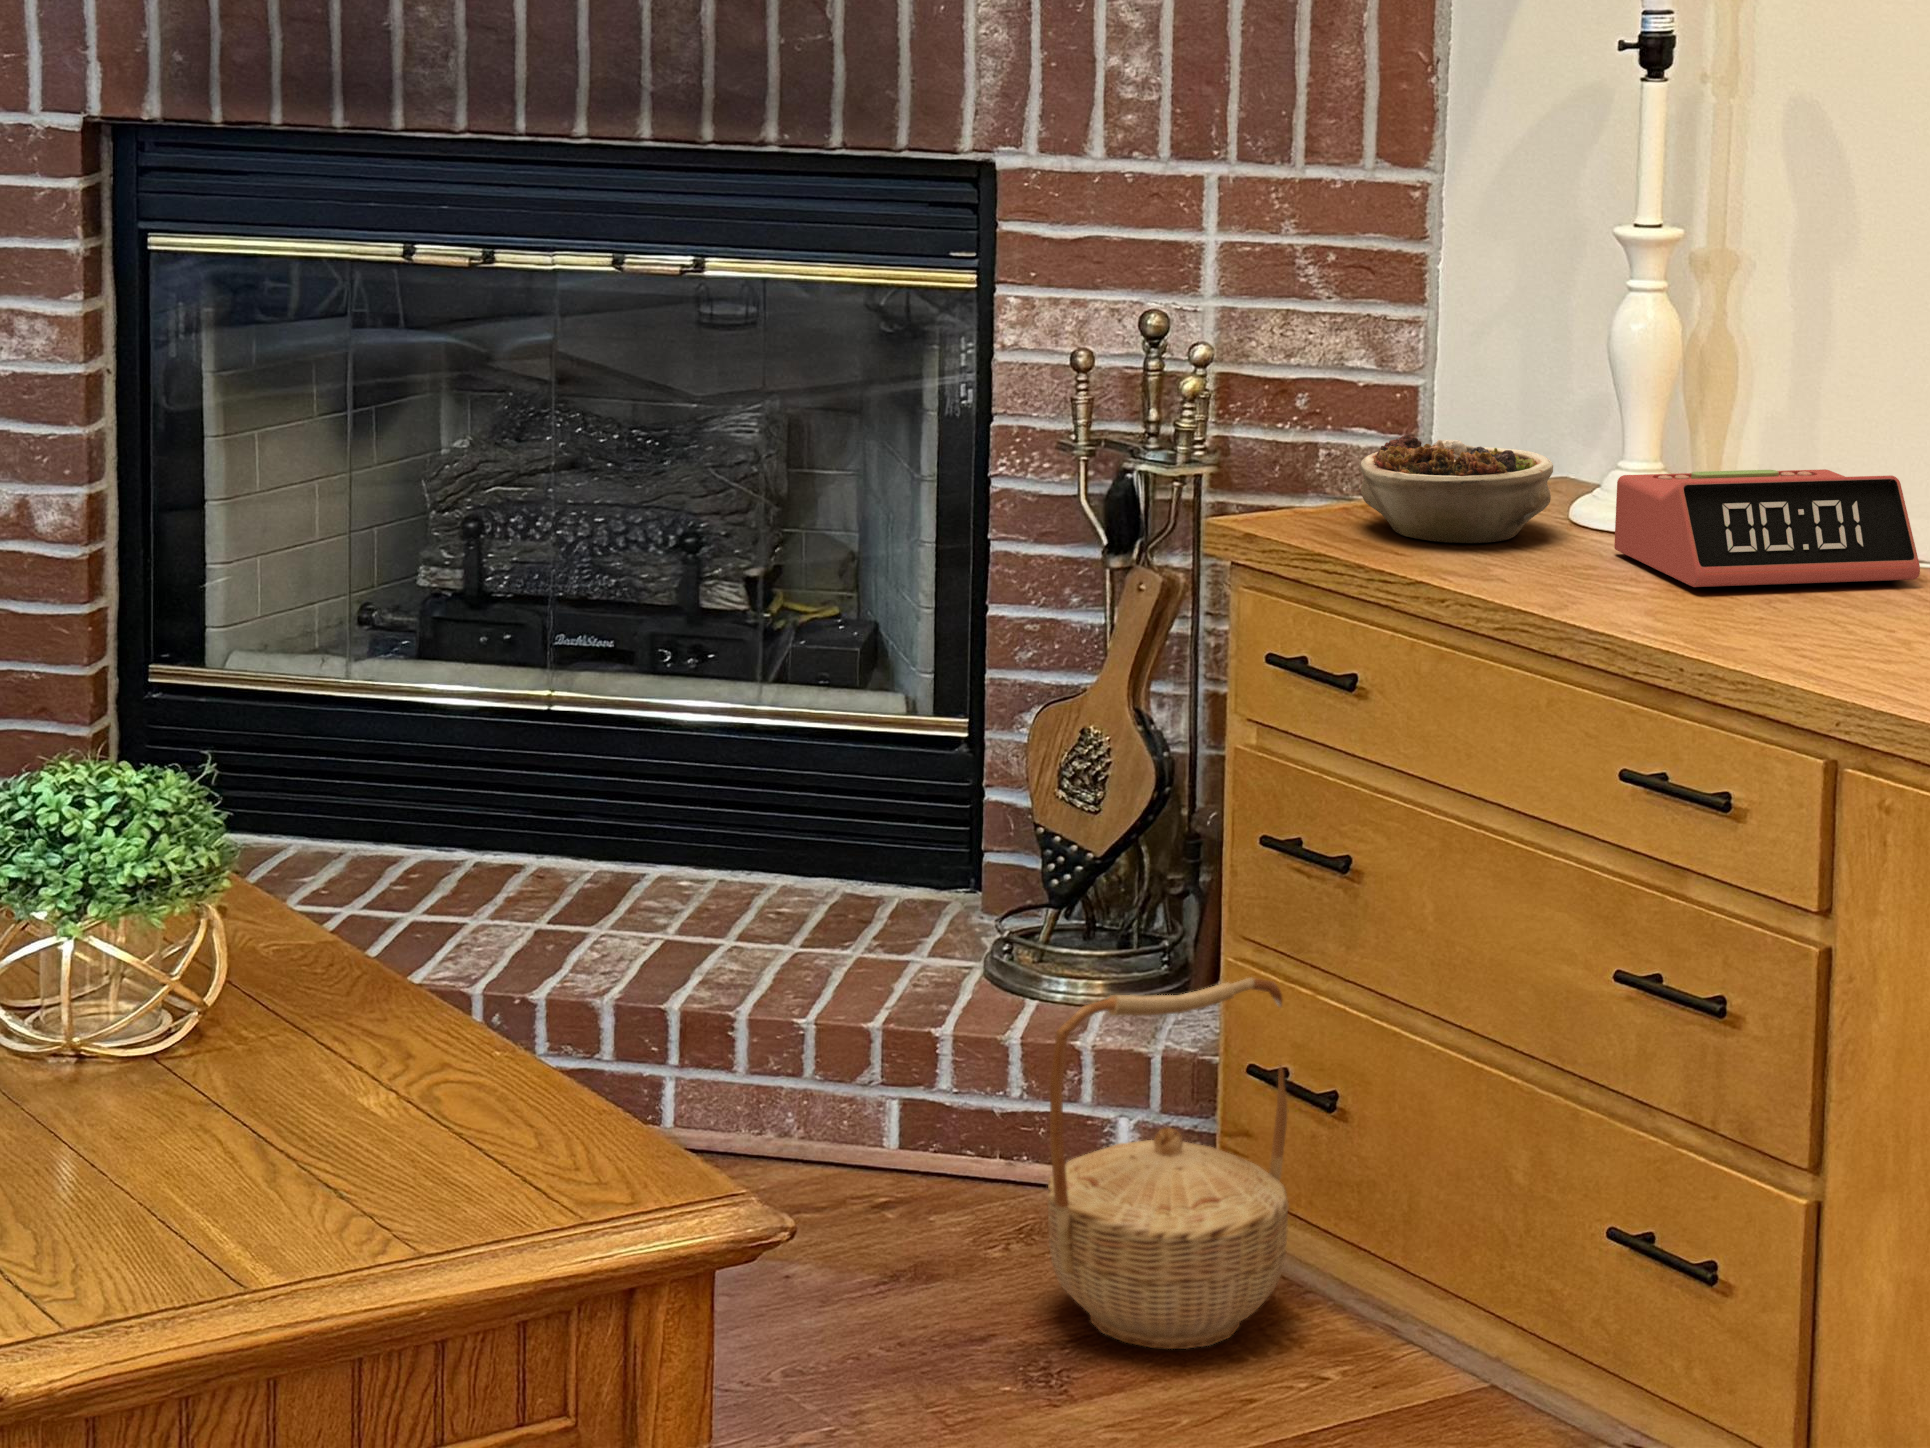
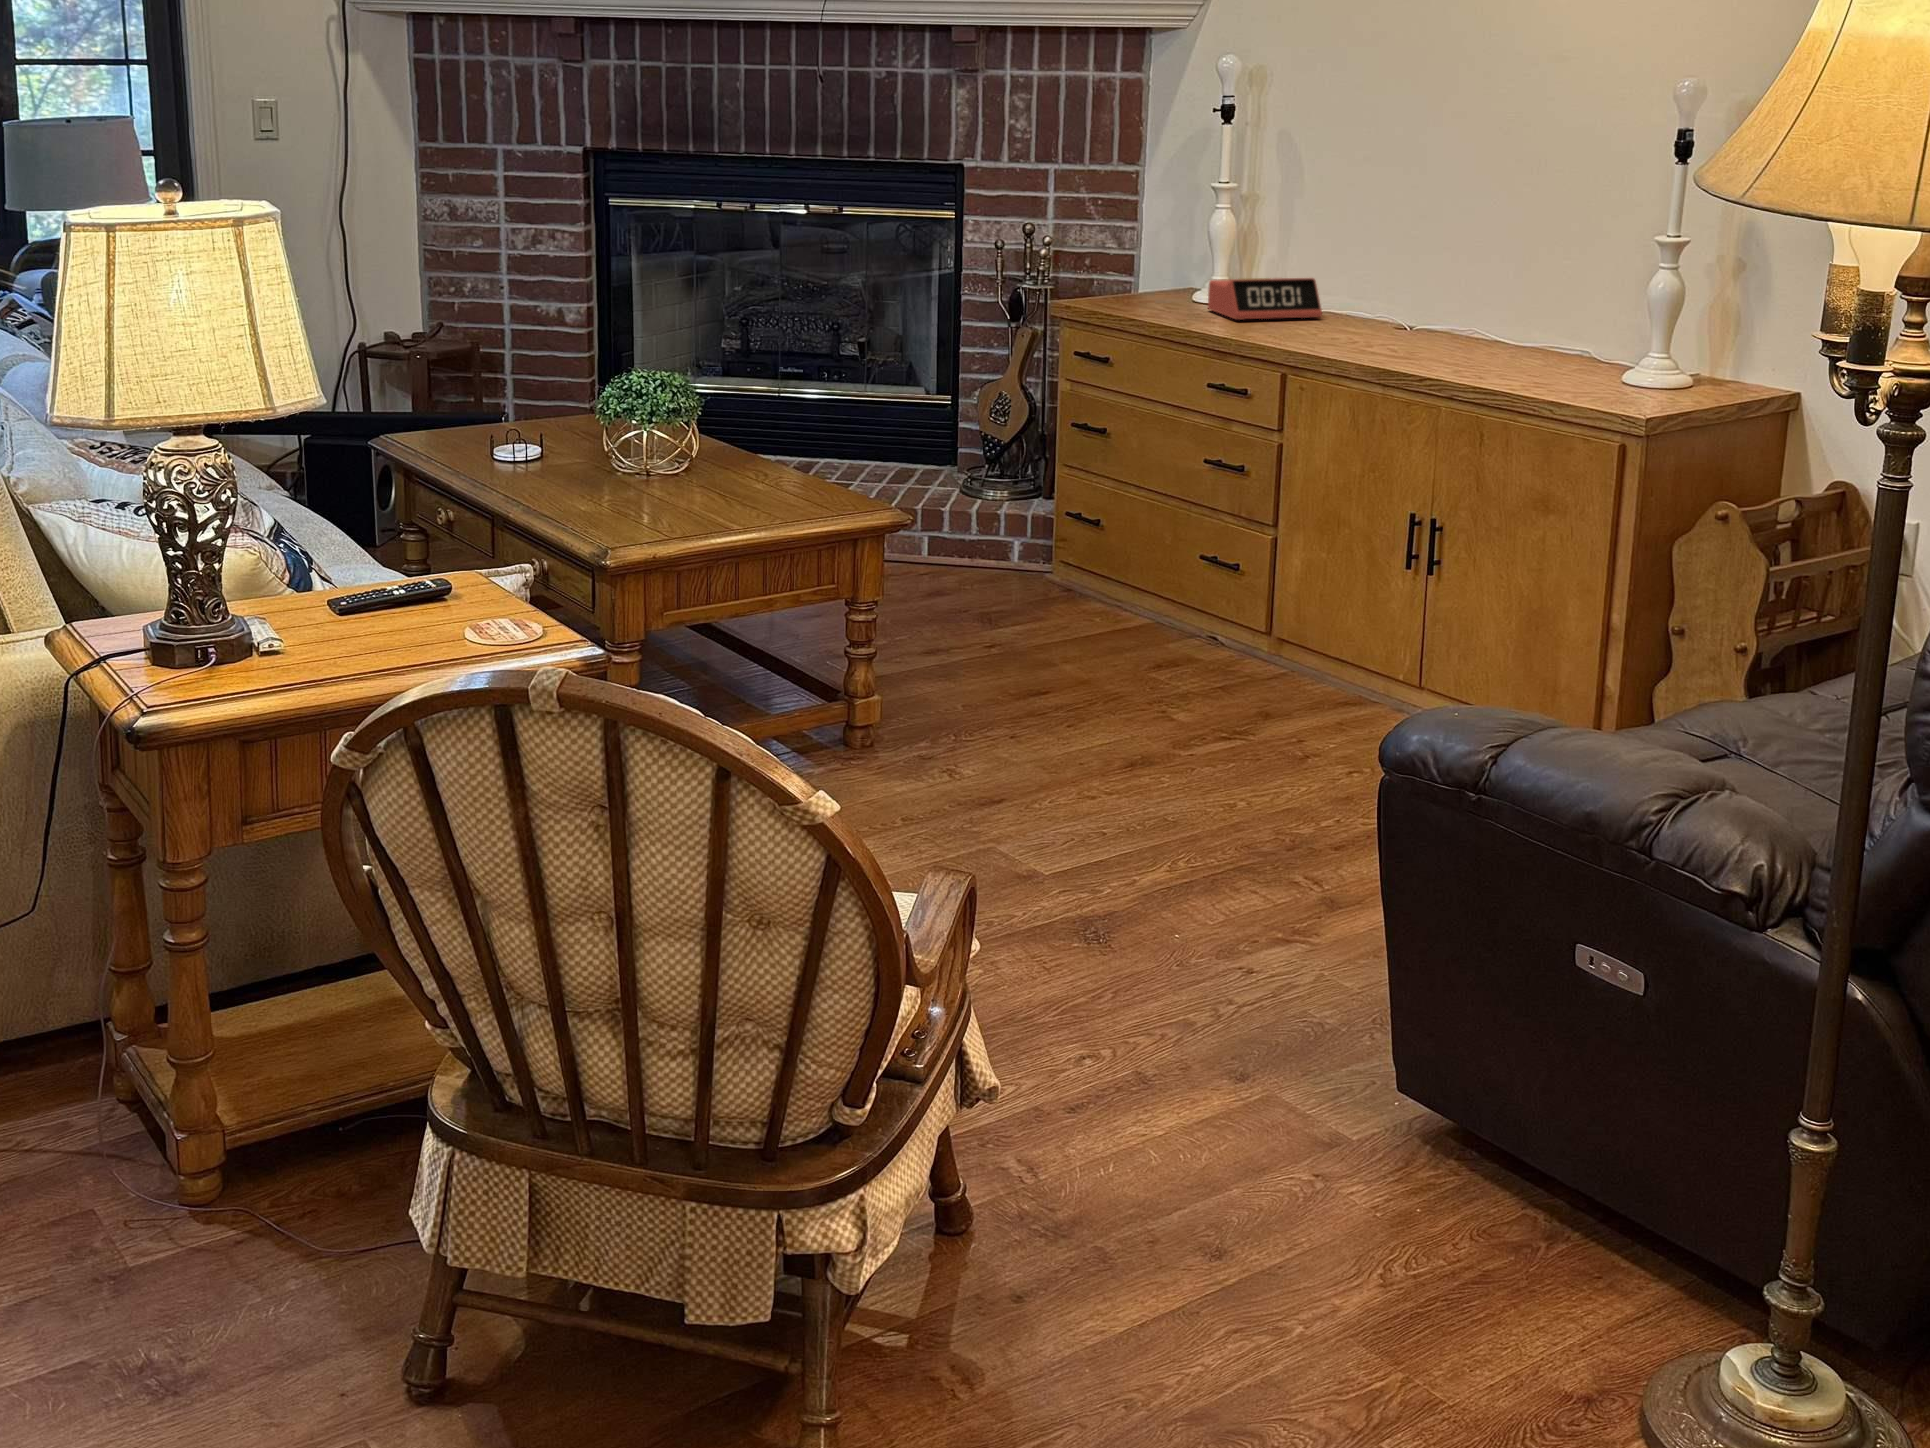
succulent planter: present [1360,434,1553,543] -> none [1110,267,1185,308]
basket: present [1048,978,1289,1349] -> none [989,475,1083,614]

